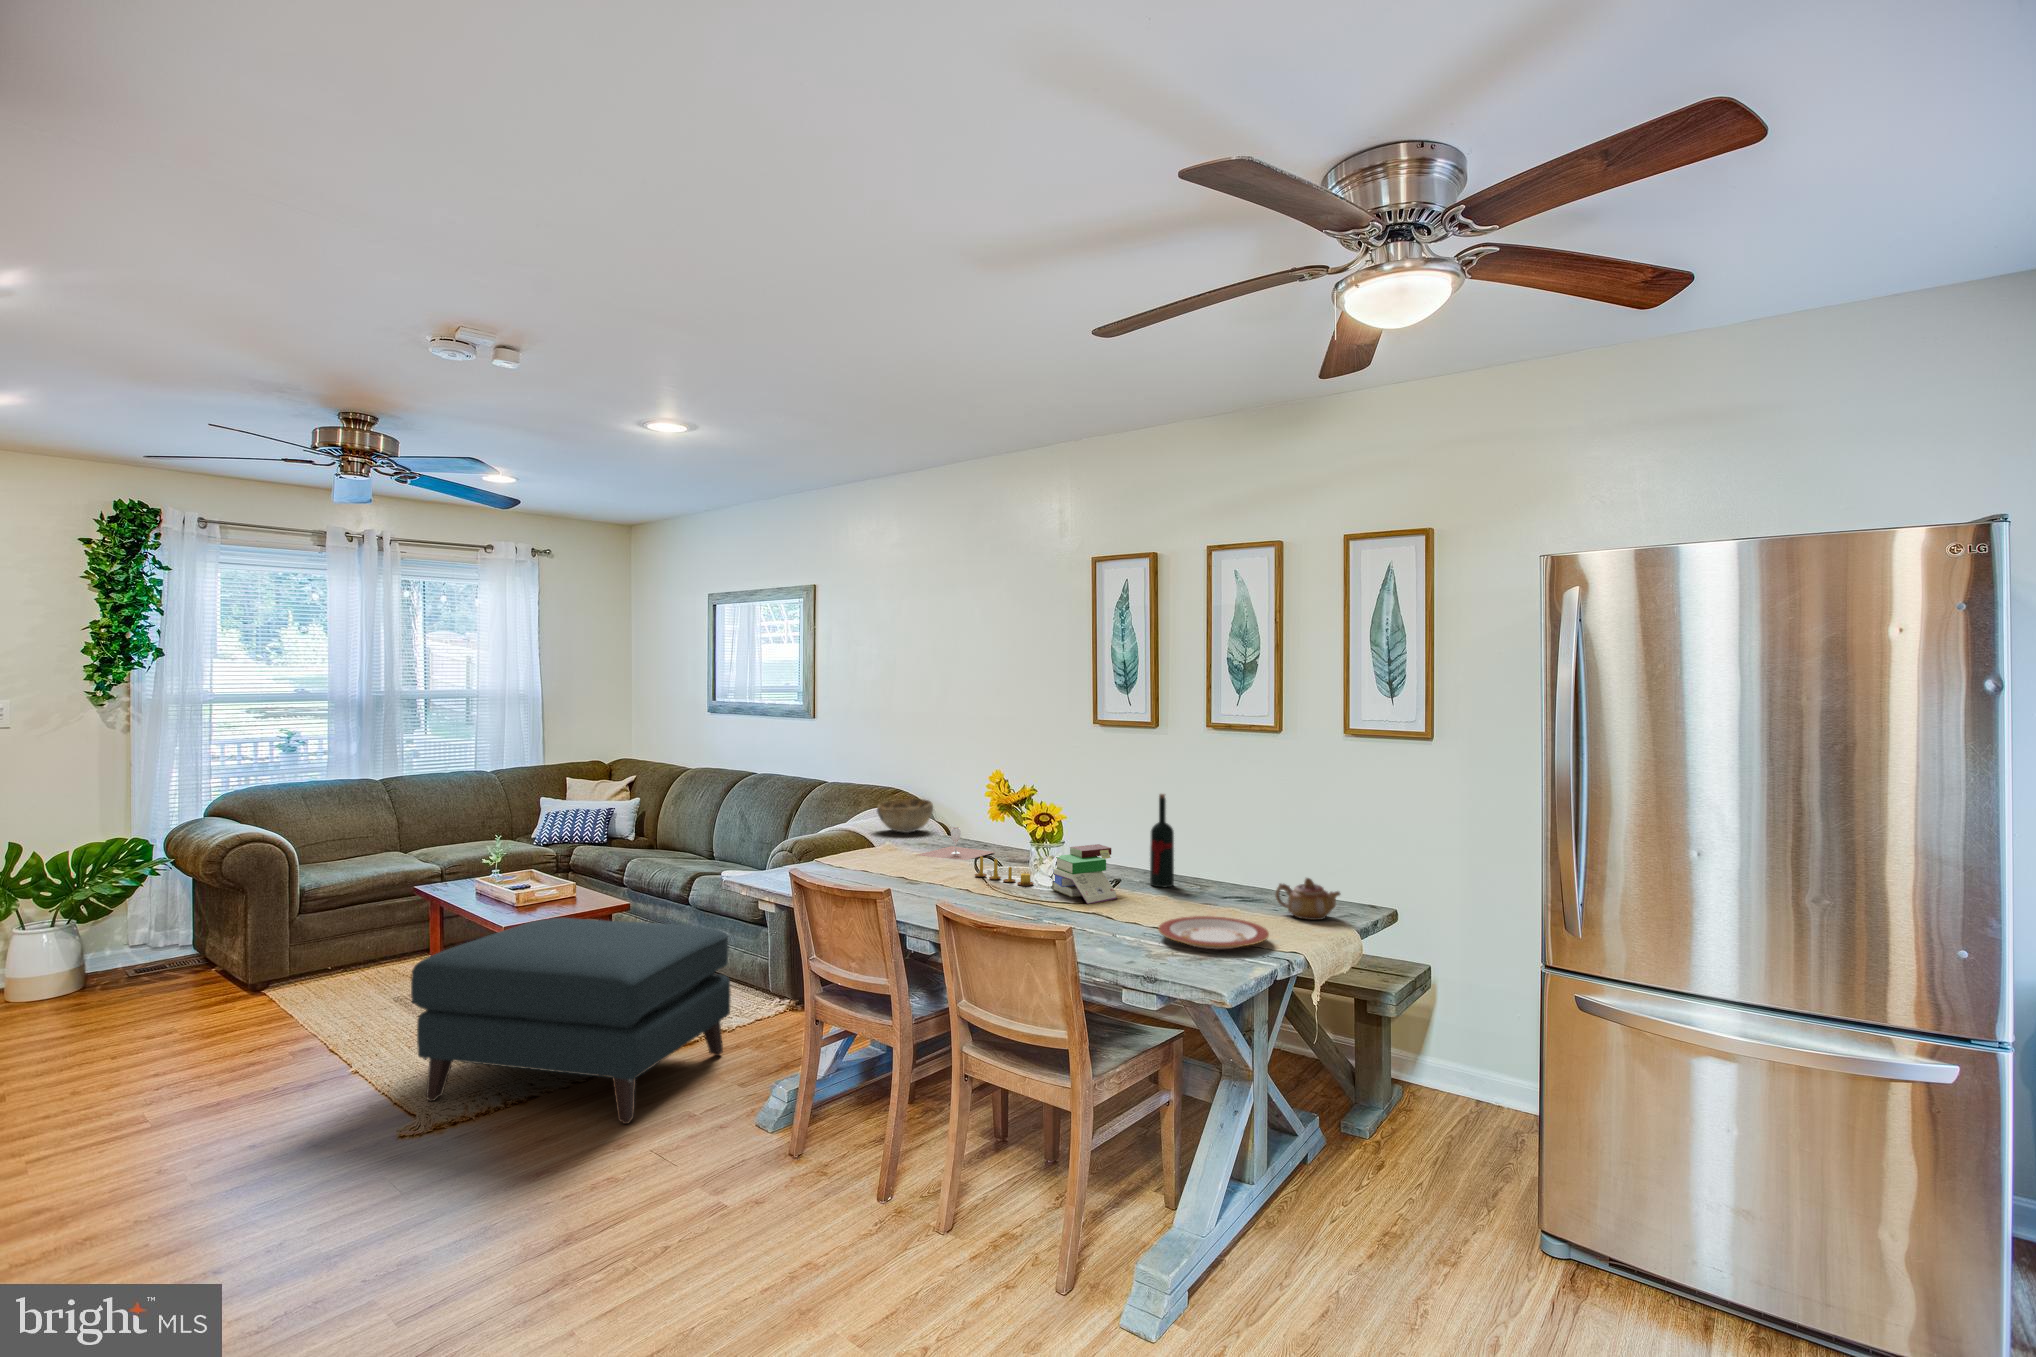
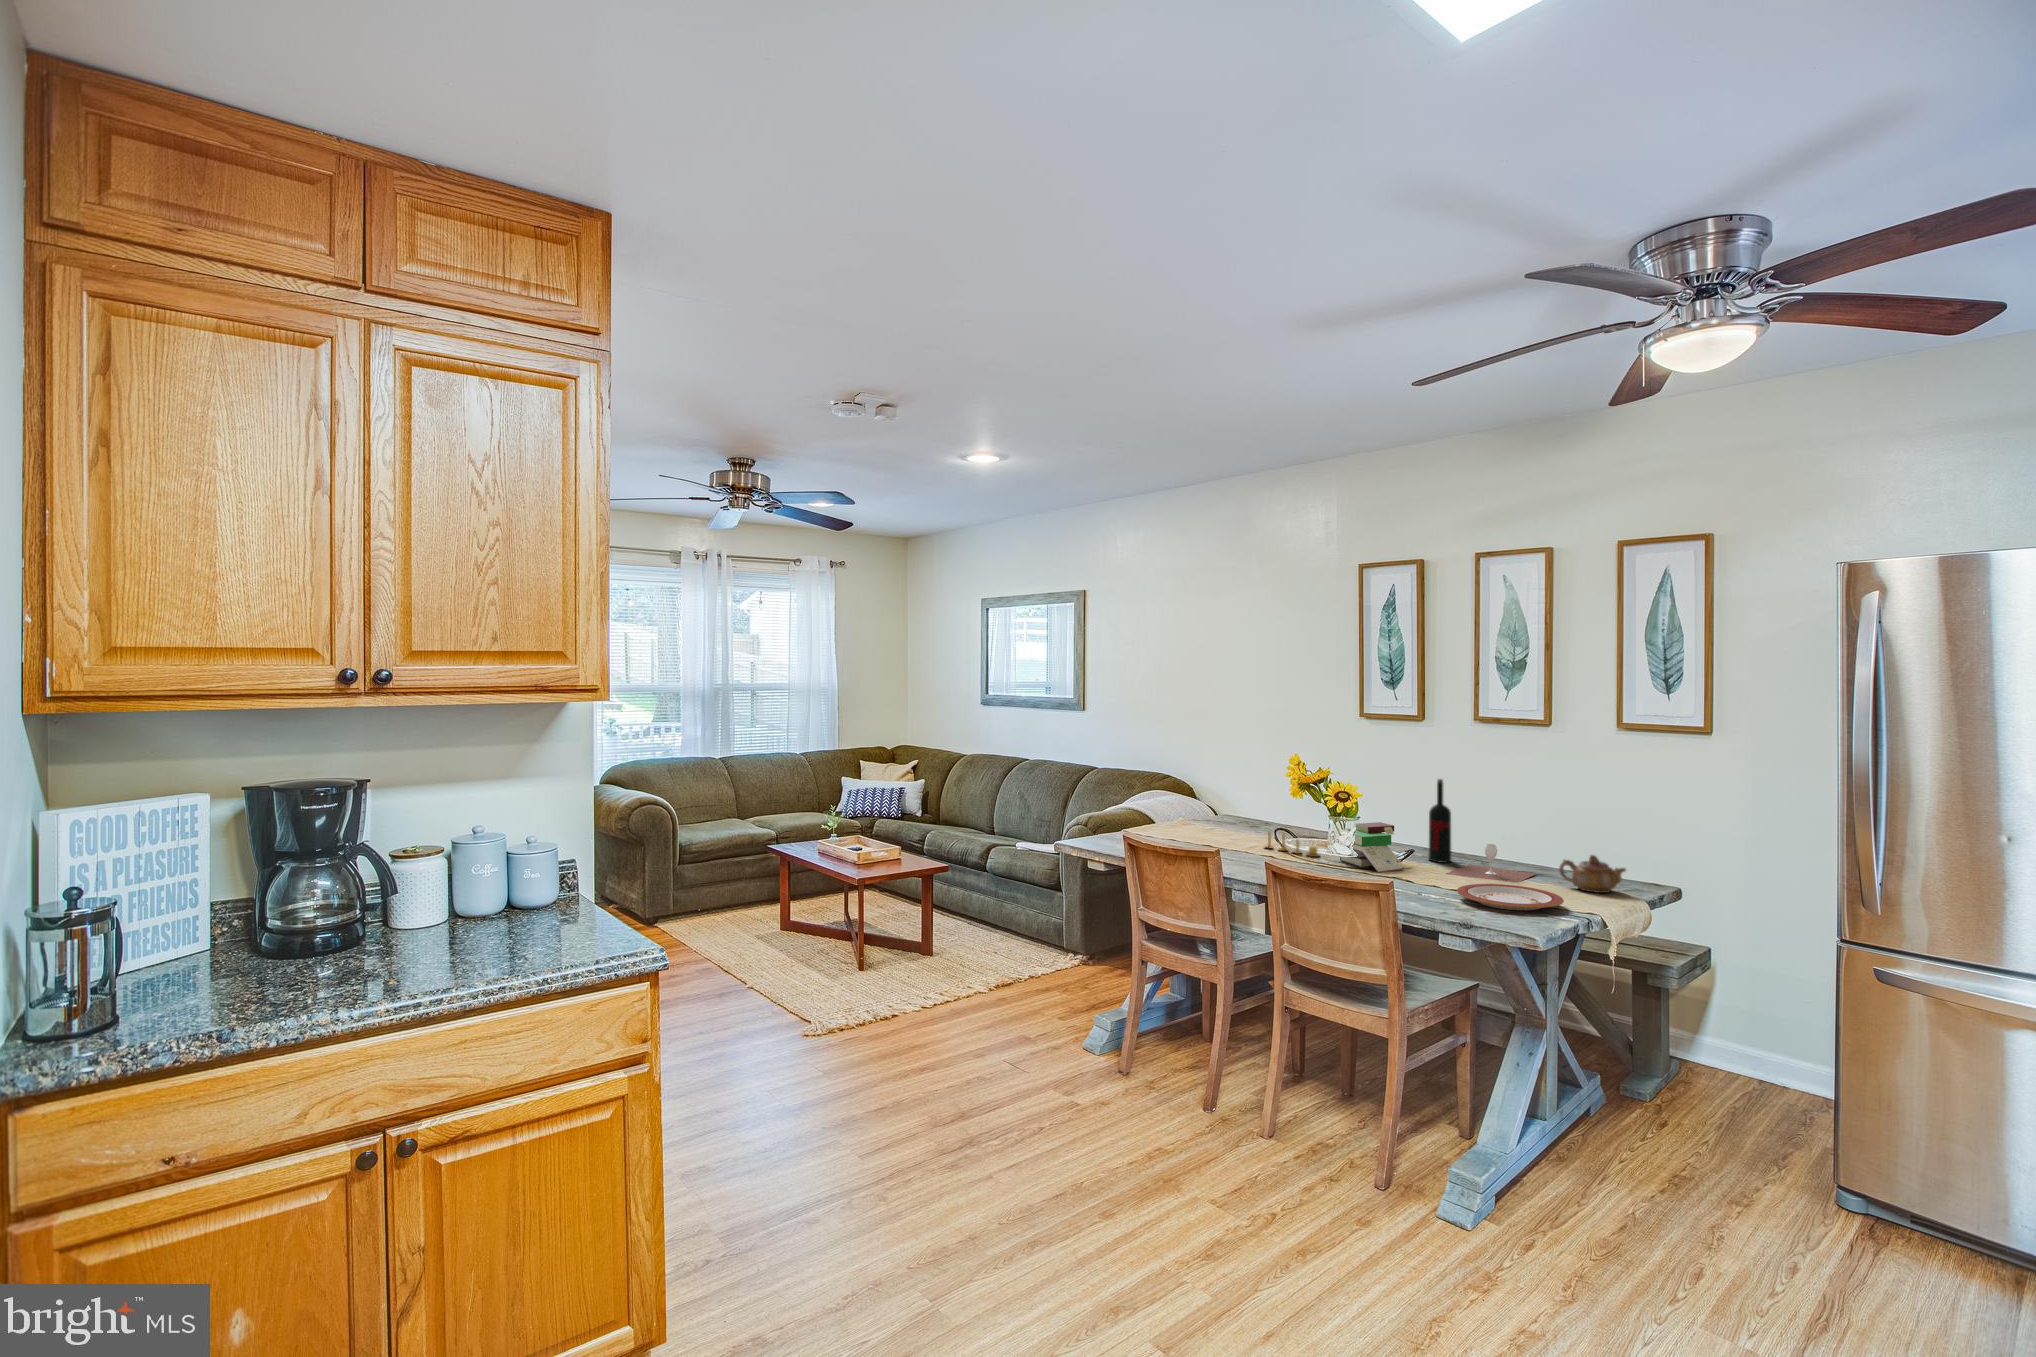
decorative bowl: present [877,799,933,833] -> none [1152,783,1202,813]
wine glass: present [918,827,995,860] -> present [1446,844,1536,882]
ottoman: present [411,917,730,1124] -> none [807,873,1044,1038]

